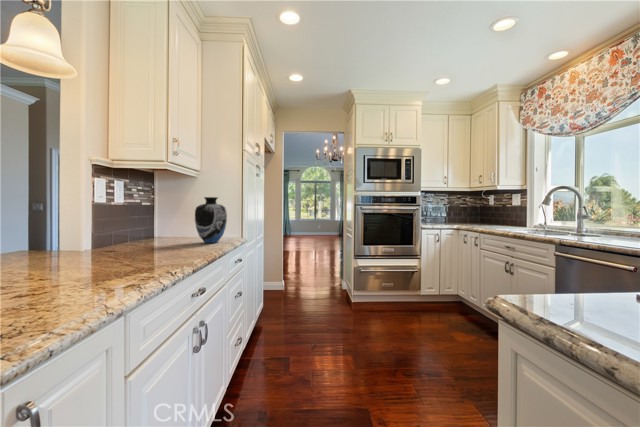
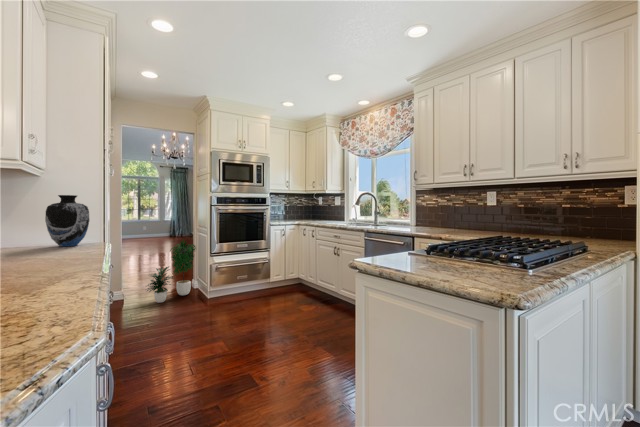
potted plant: none [297,239,345,299] -> present [147,240,196,303]

